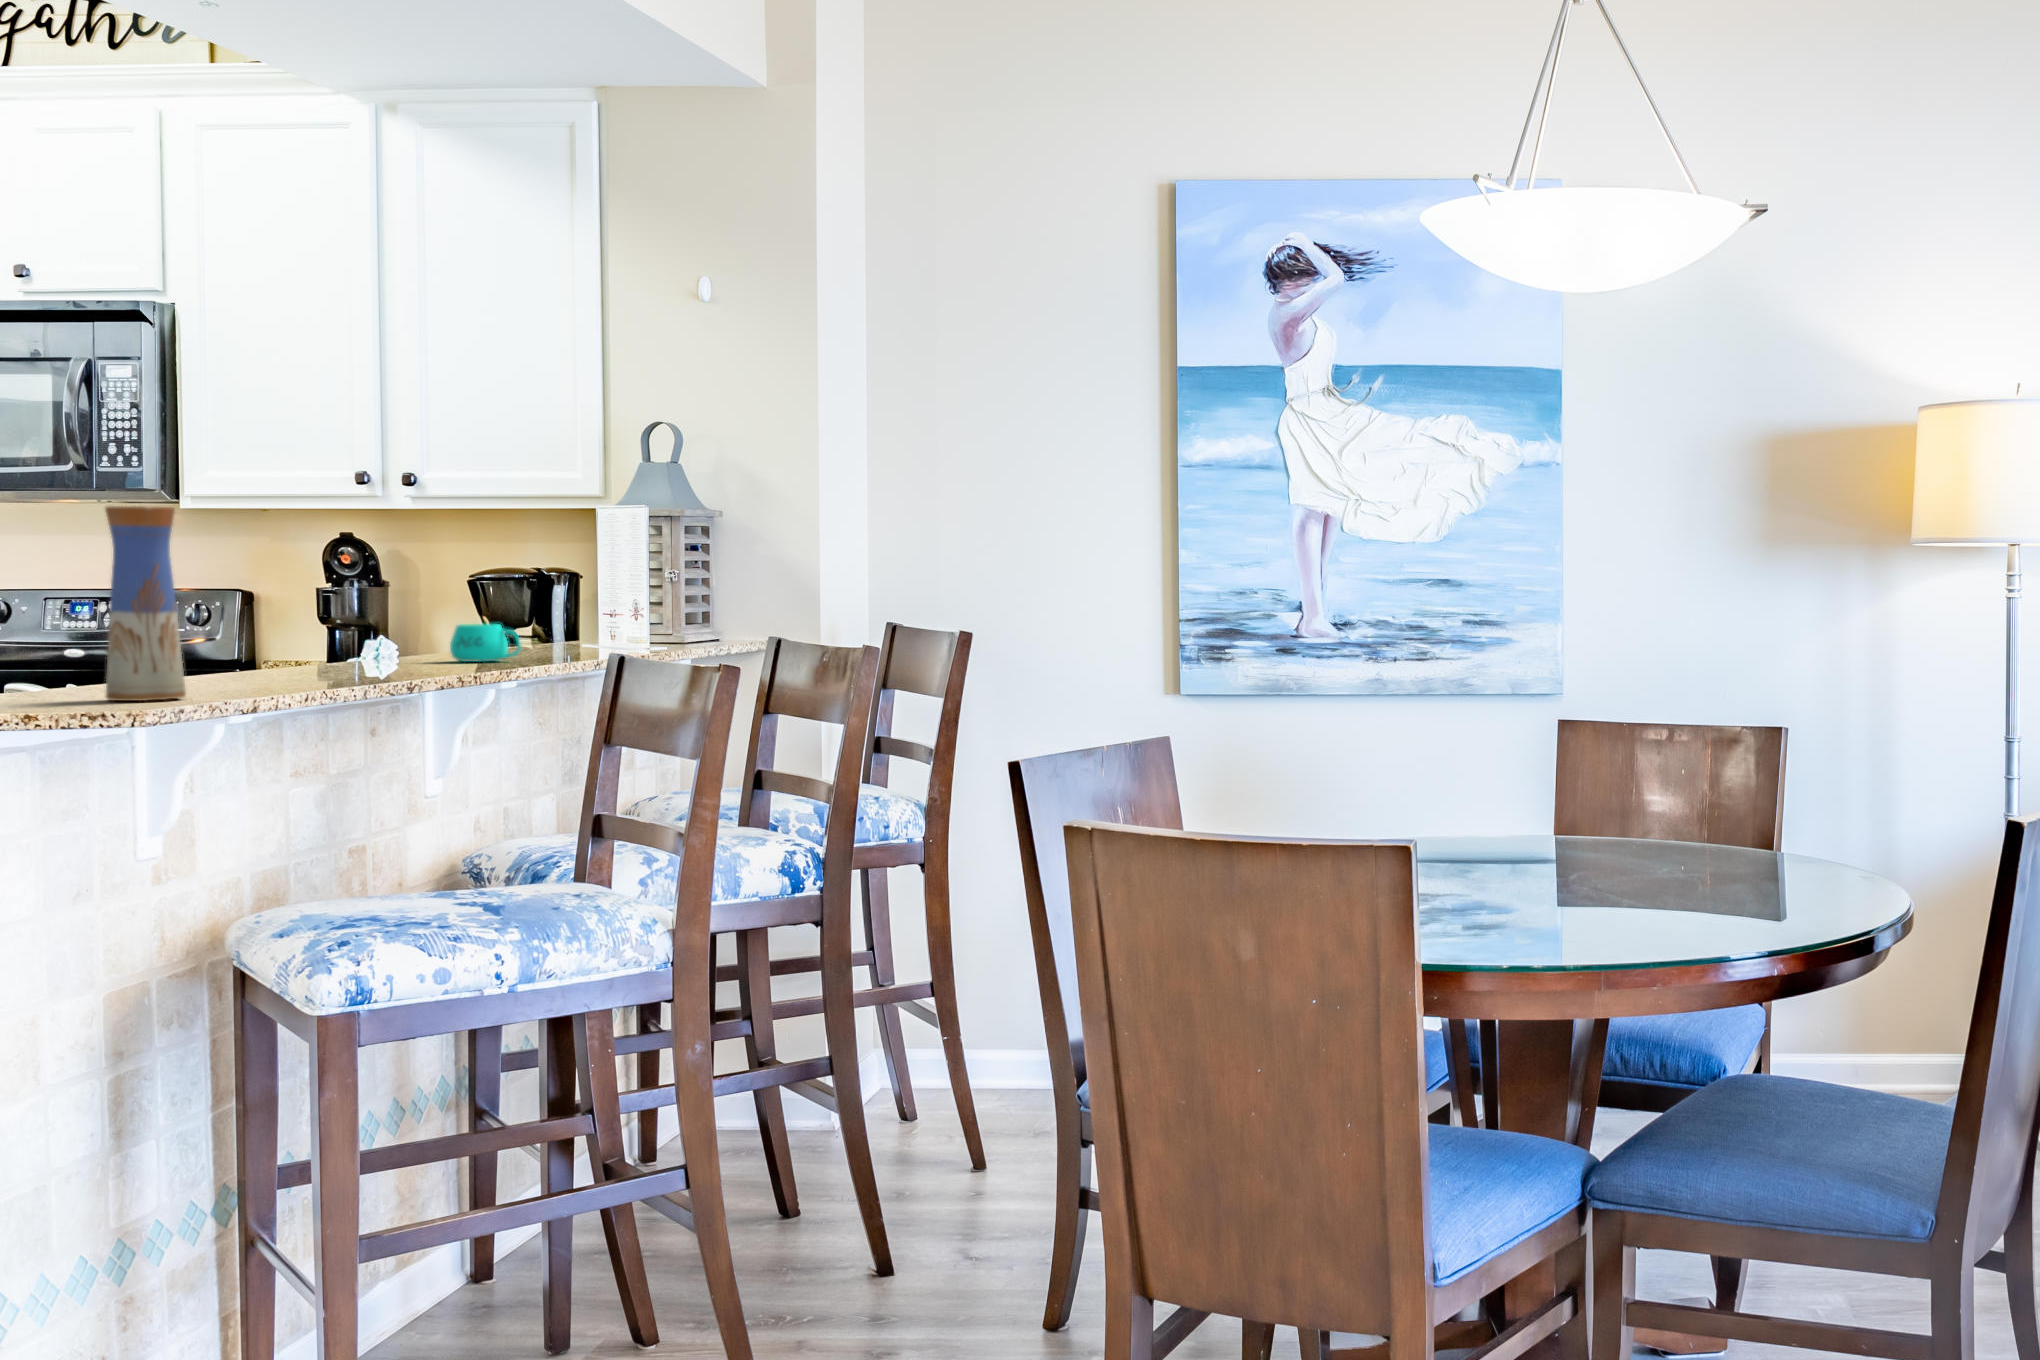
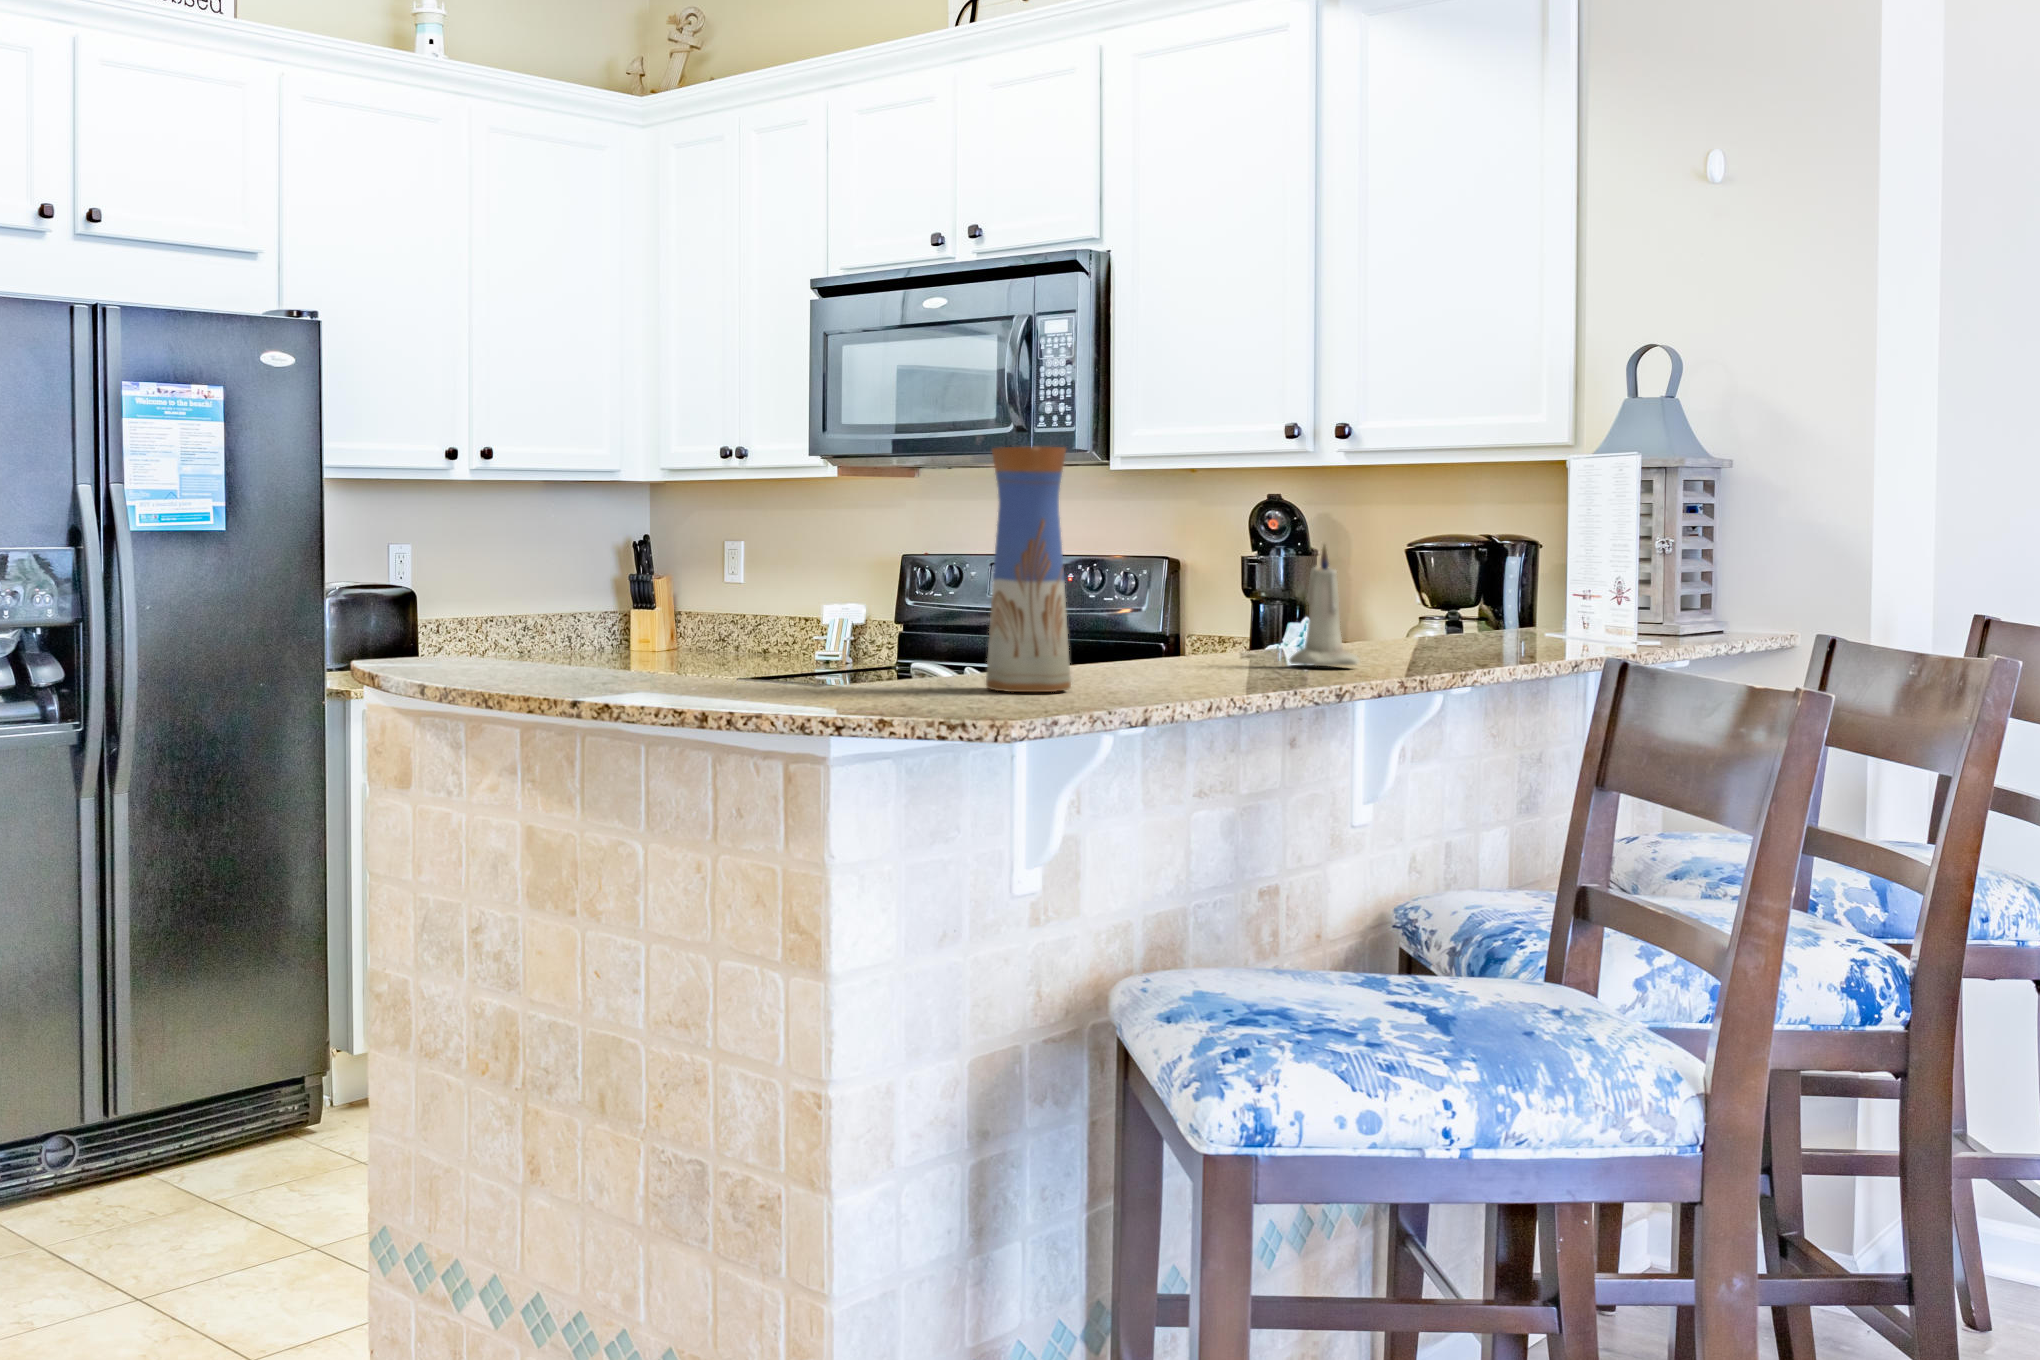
candle: none [371,579,430,674] -> present [1290,545,1359,666]
mug: present [450,624,521,662] -> none [1382,601,1470,650]

